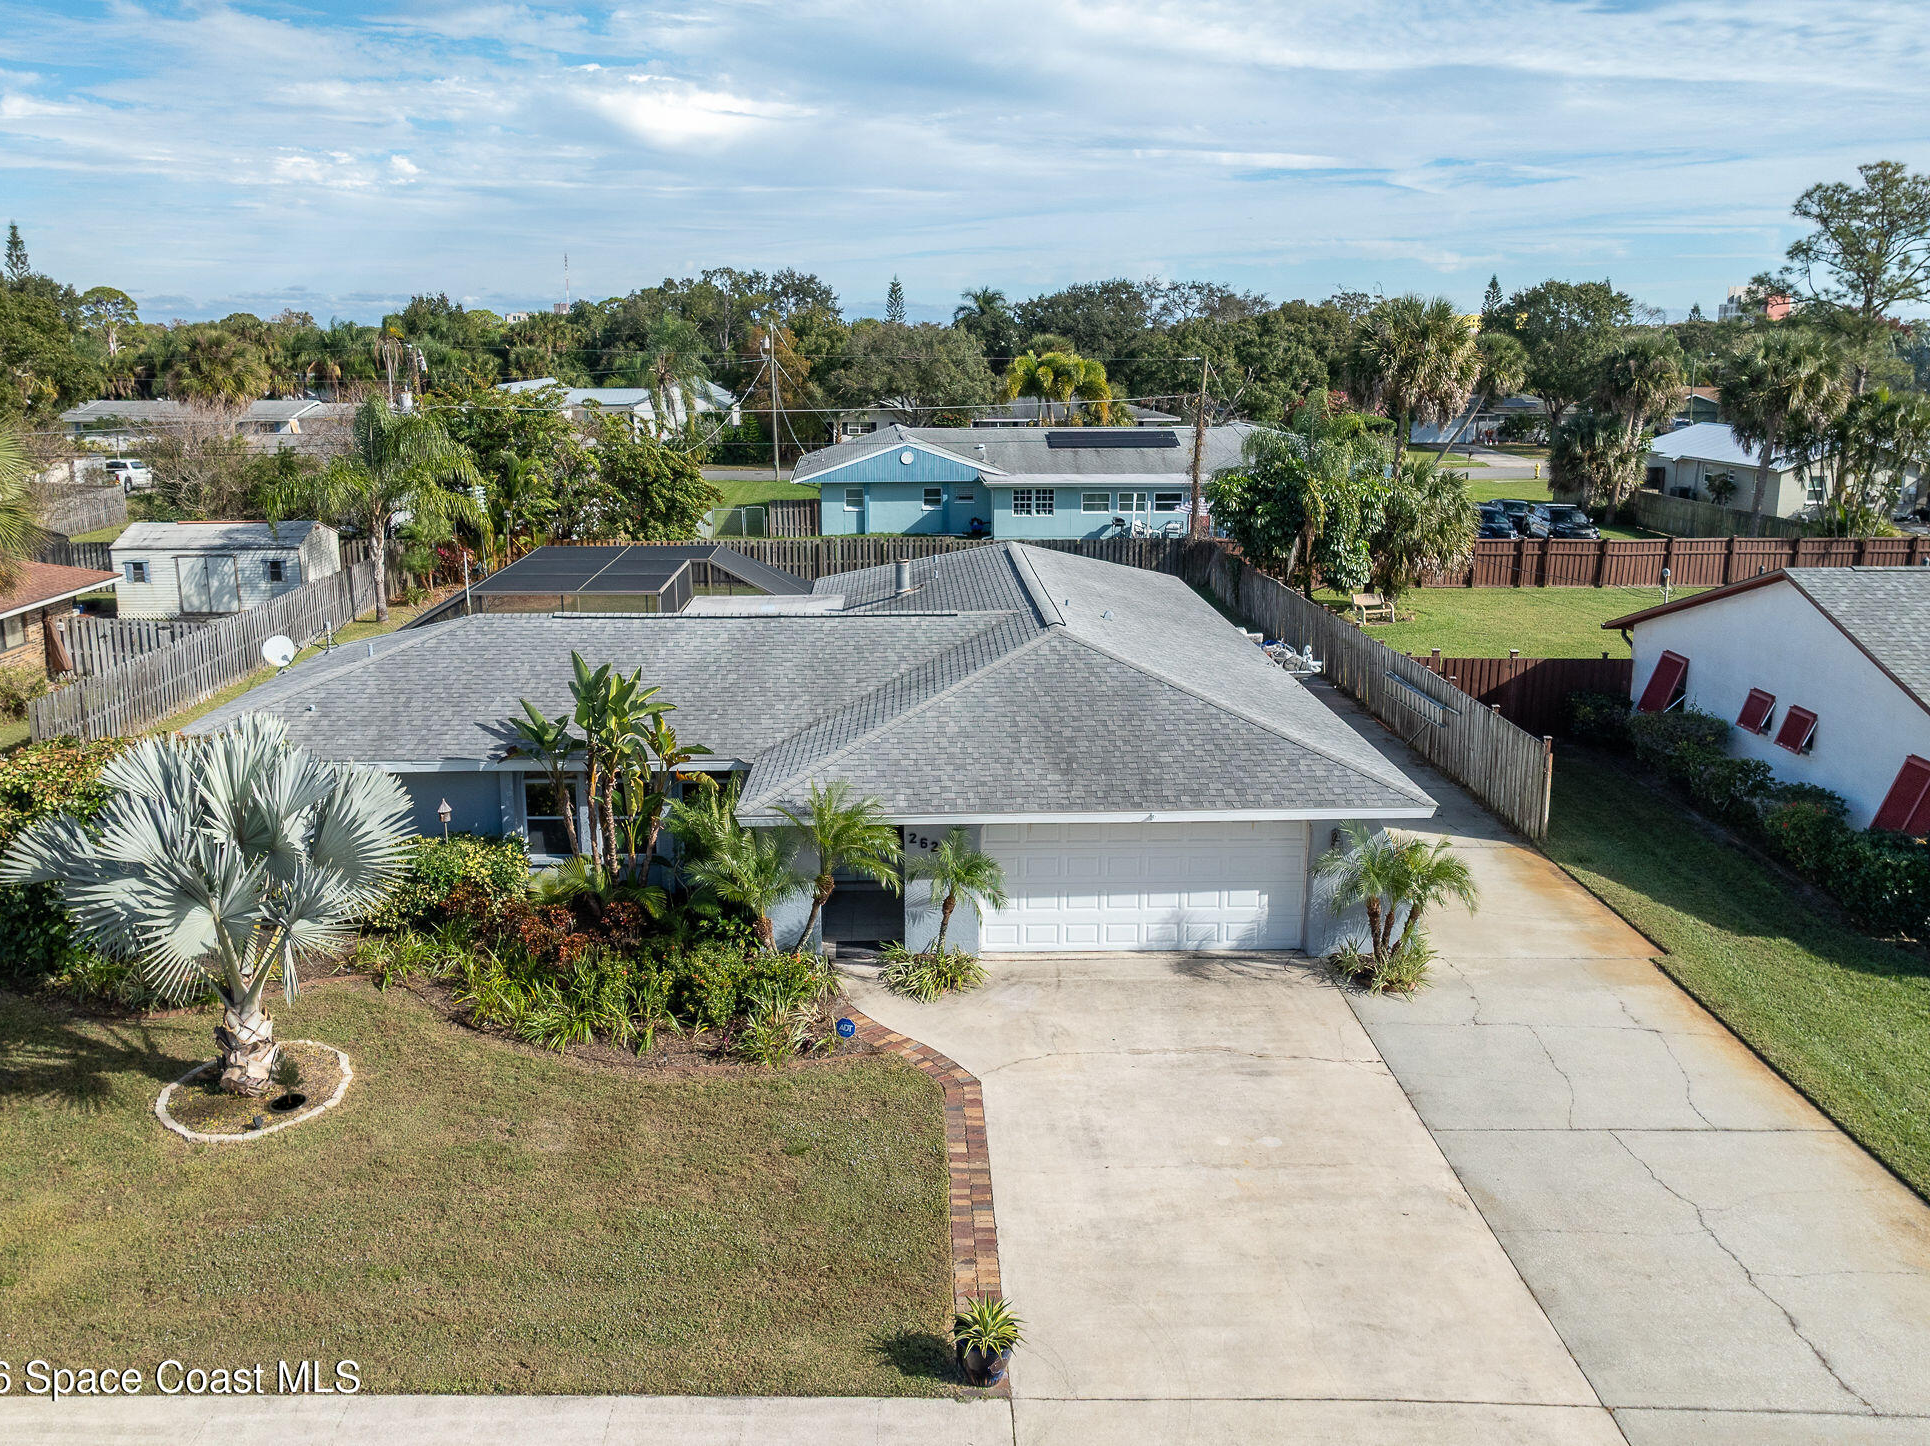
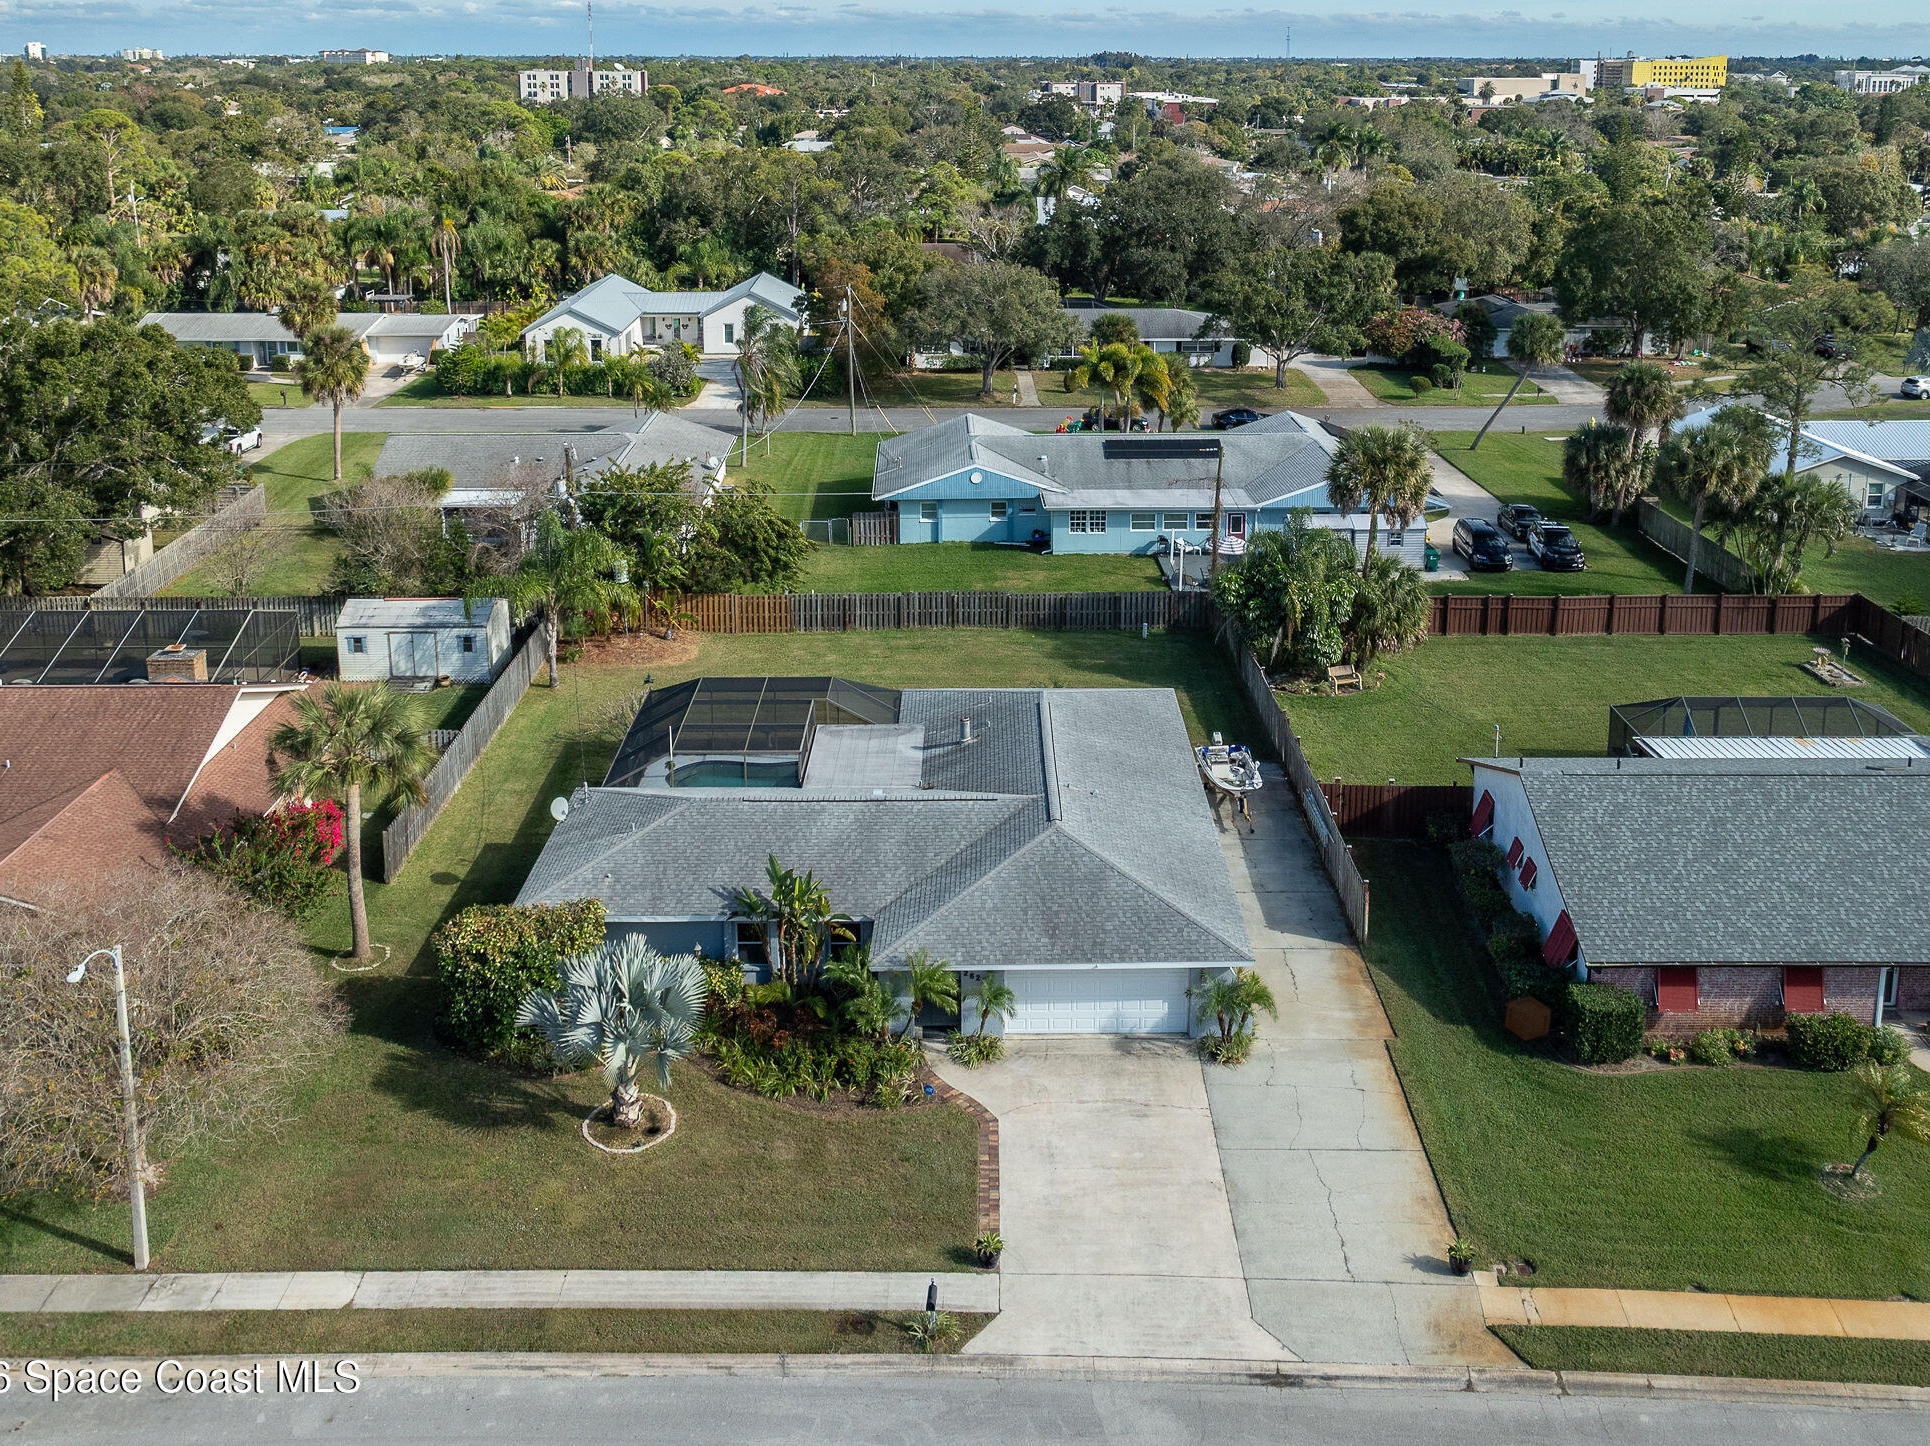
wooden crate: none [1823,888,1913,959] -> present [1505,997,1551,1041]

